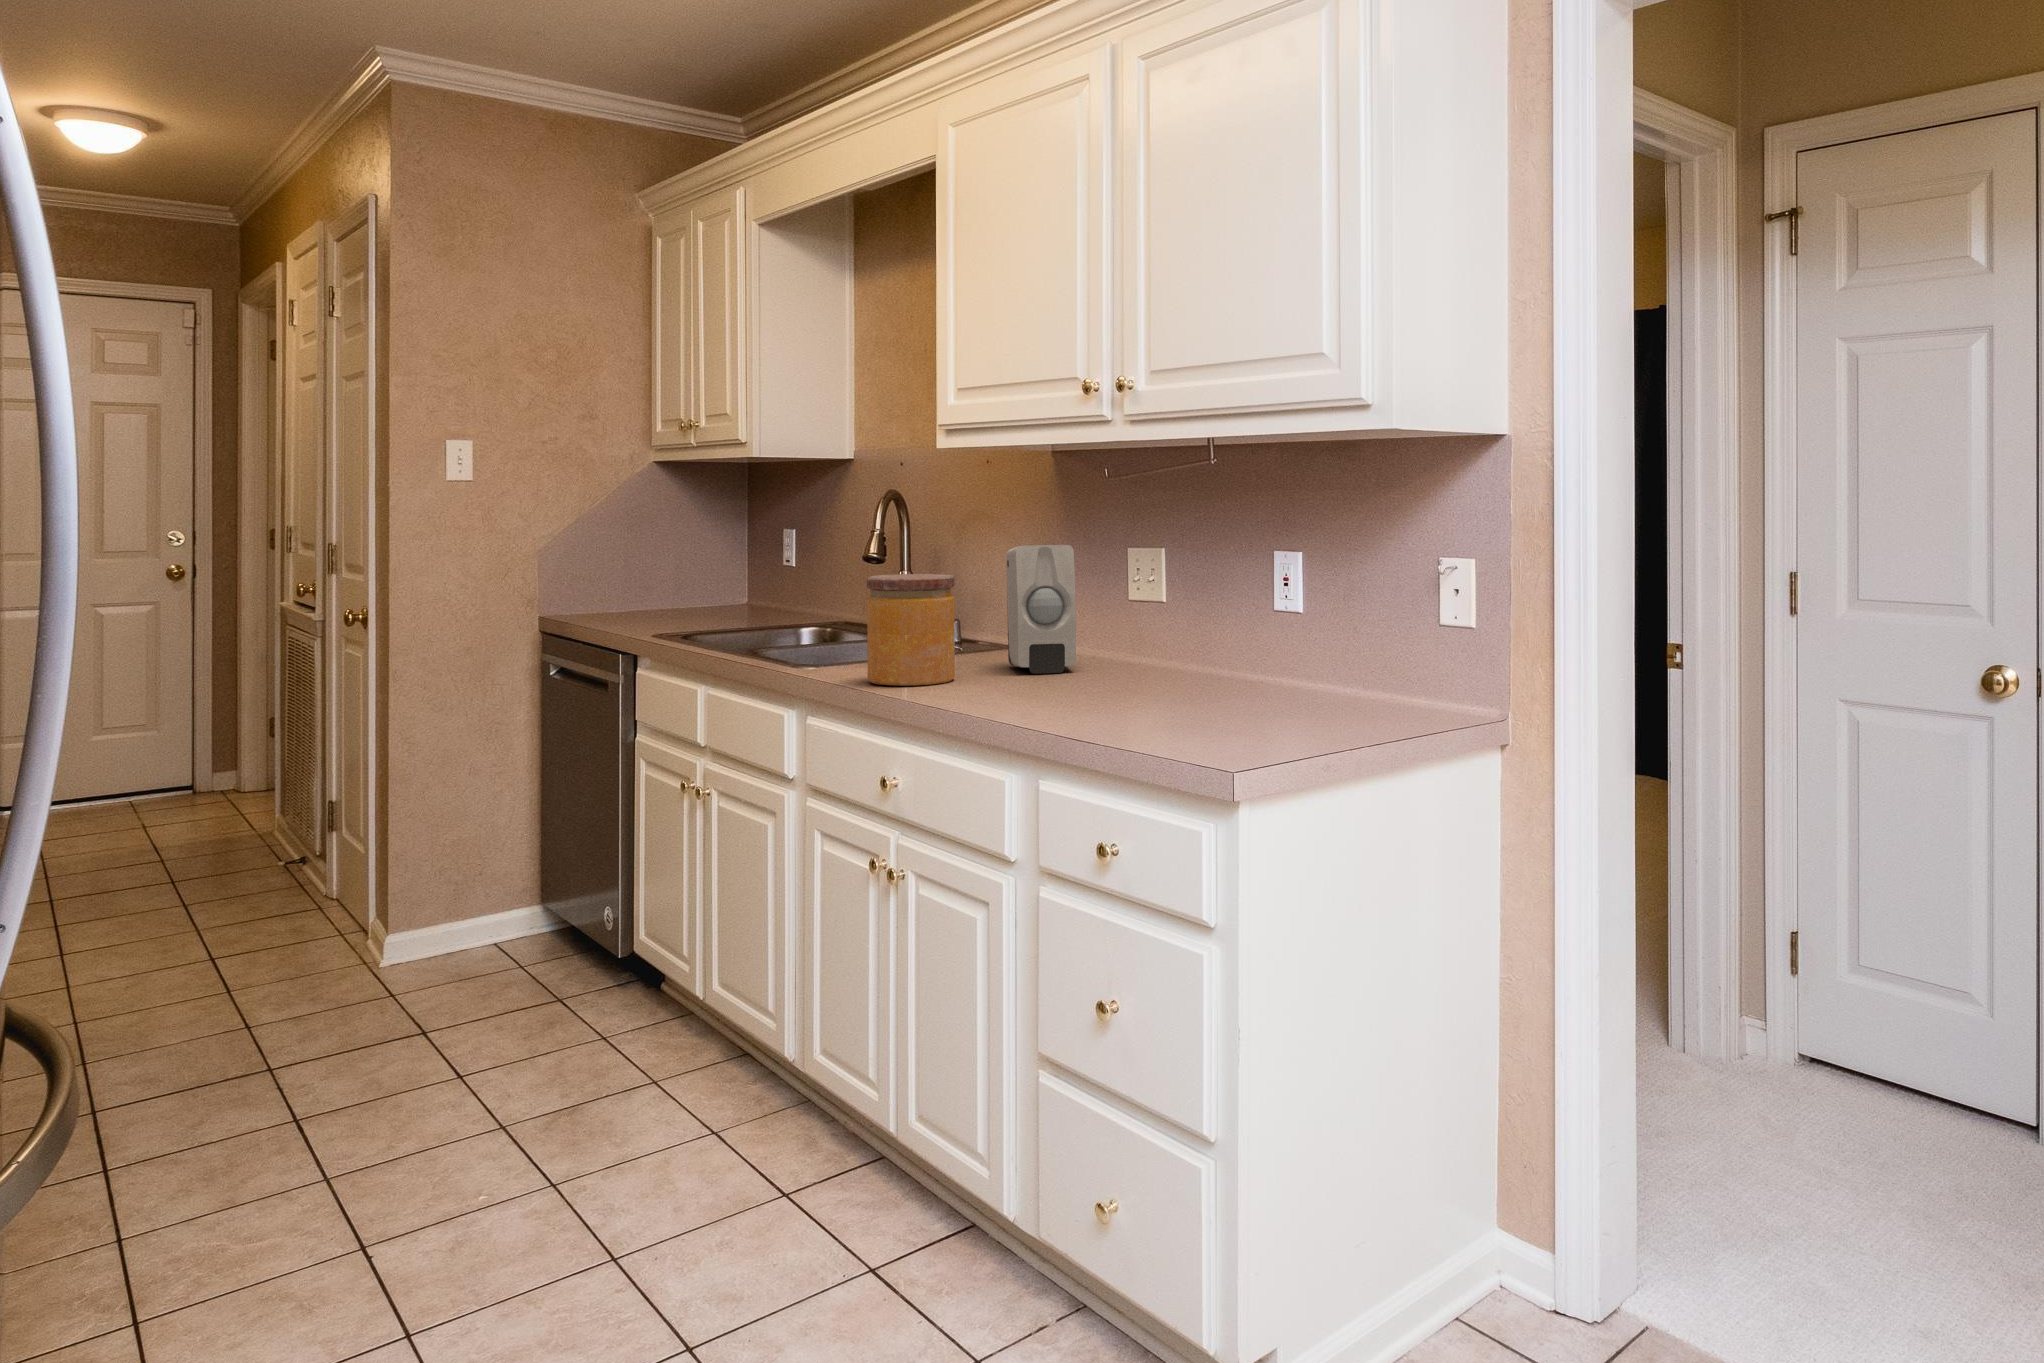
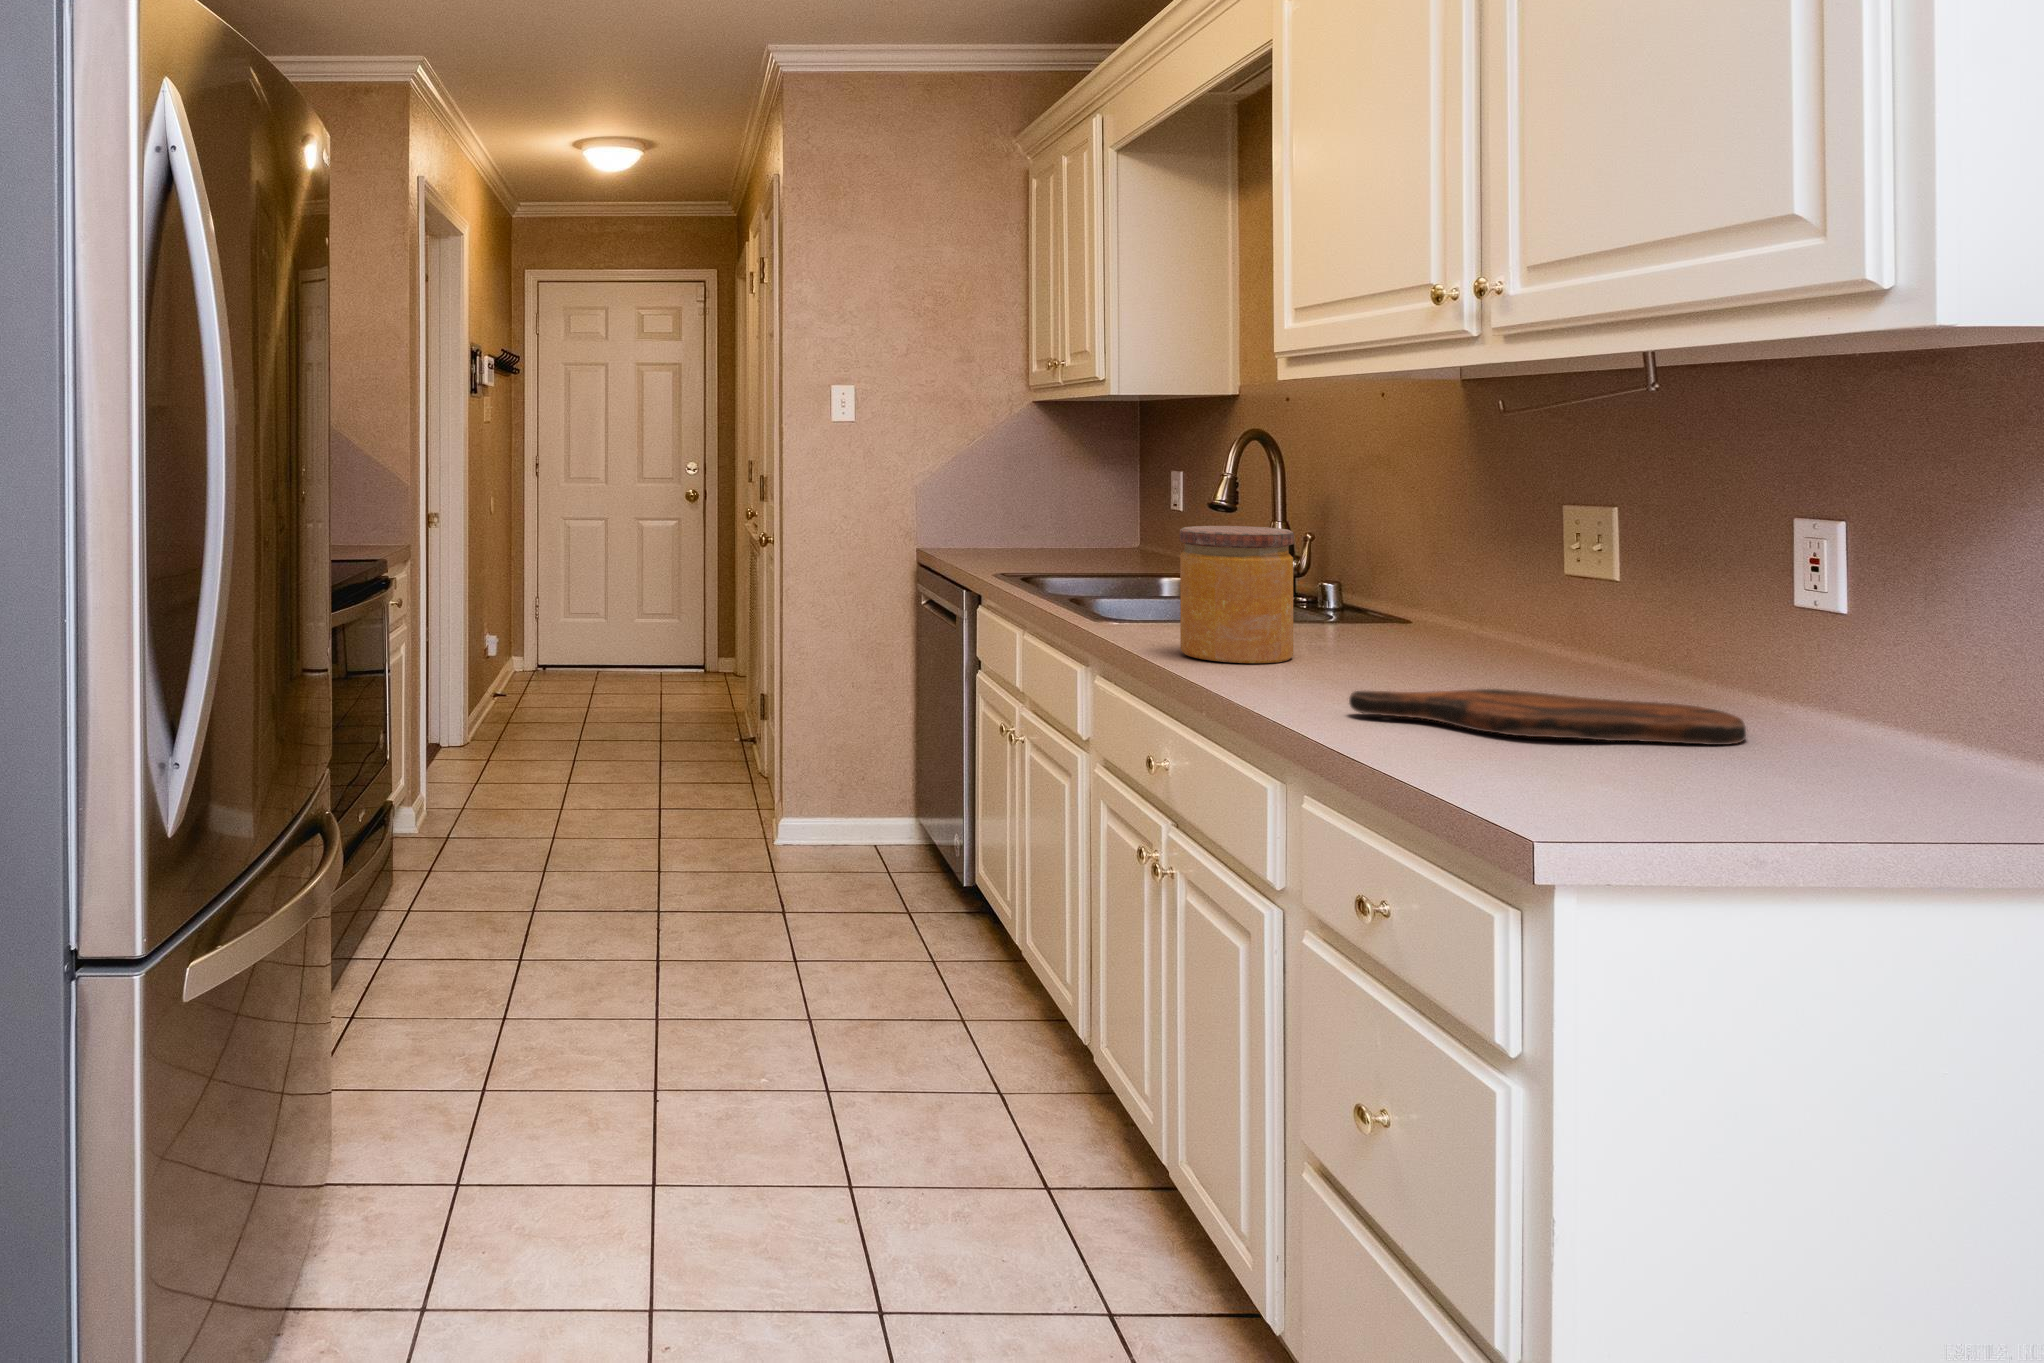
soap dispenser: present [1006,545,1076,674] -> none [1375,497,1468,663]
cutting board: none [1017,680,1252,709] -> present [1349,689,1746,745]

